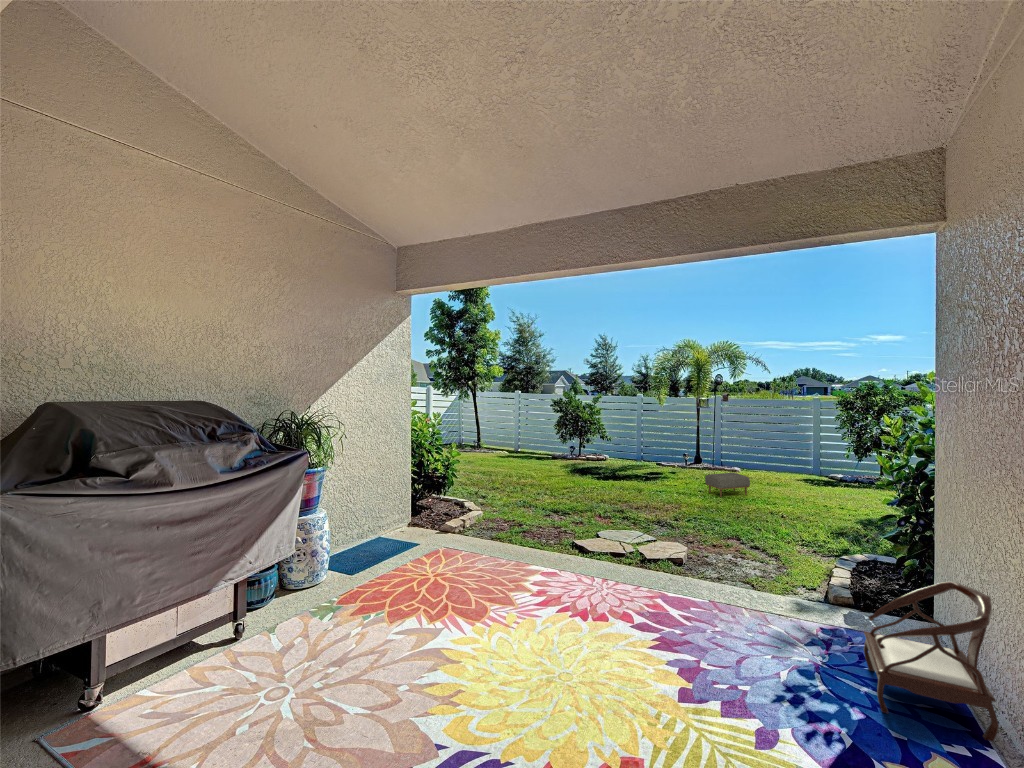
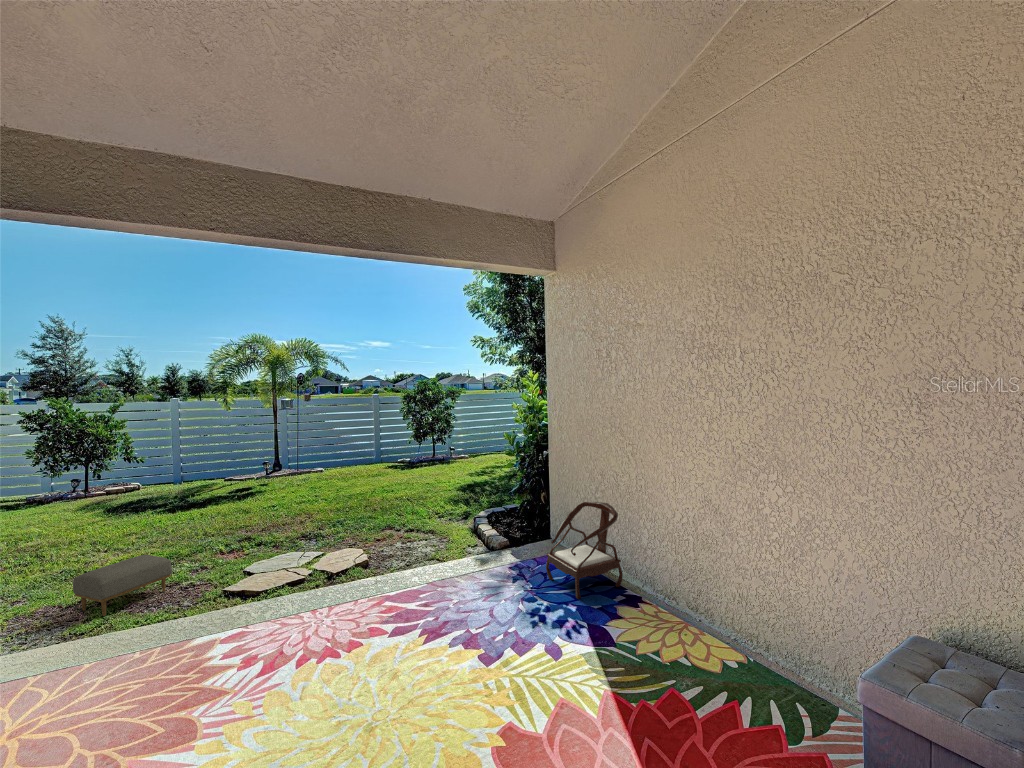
ottoman: present [705,473,750,497] -> present [73,555,172,616]

